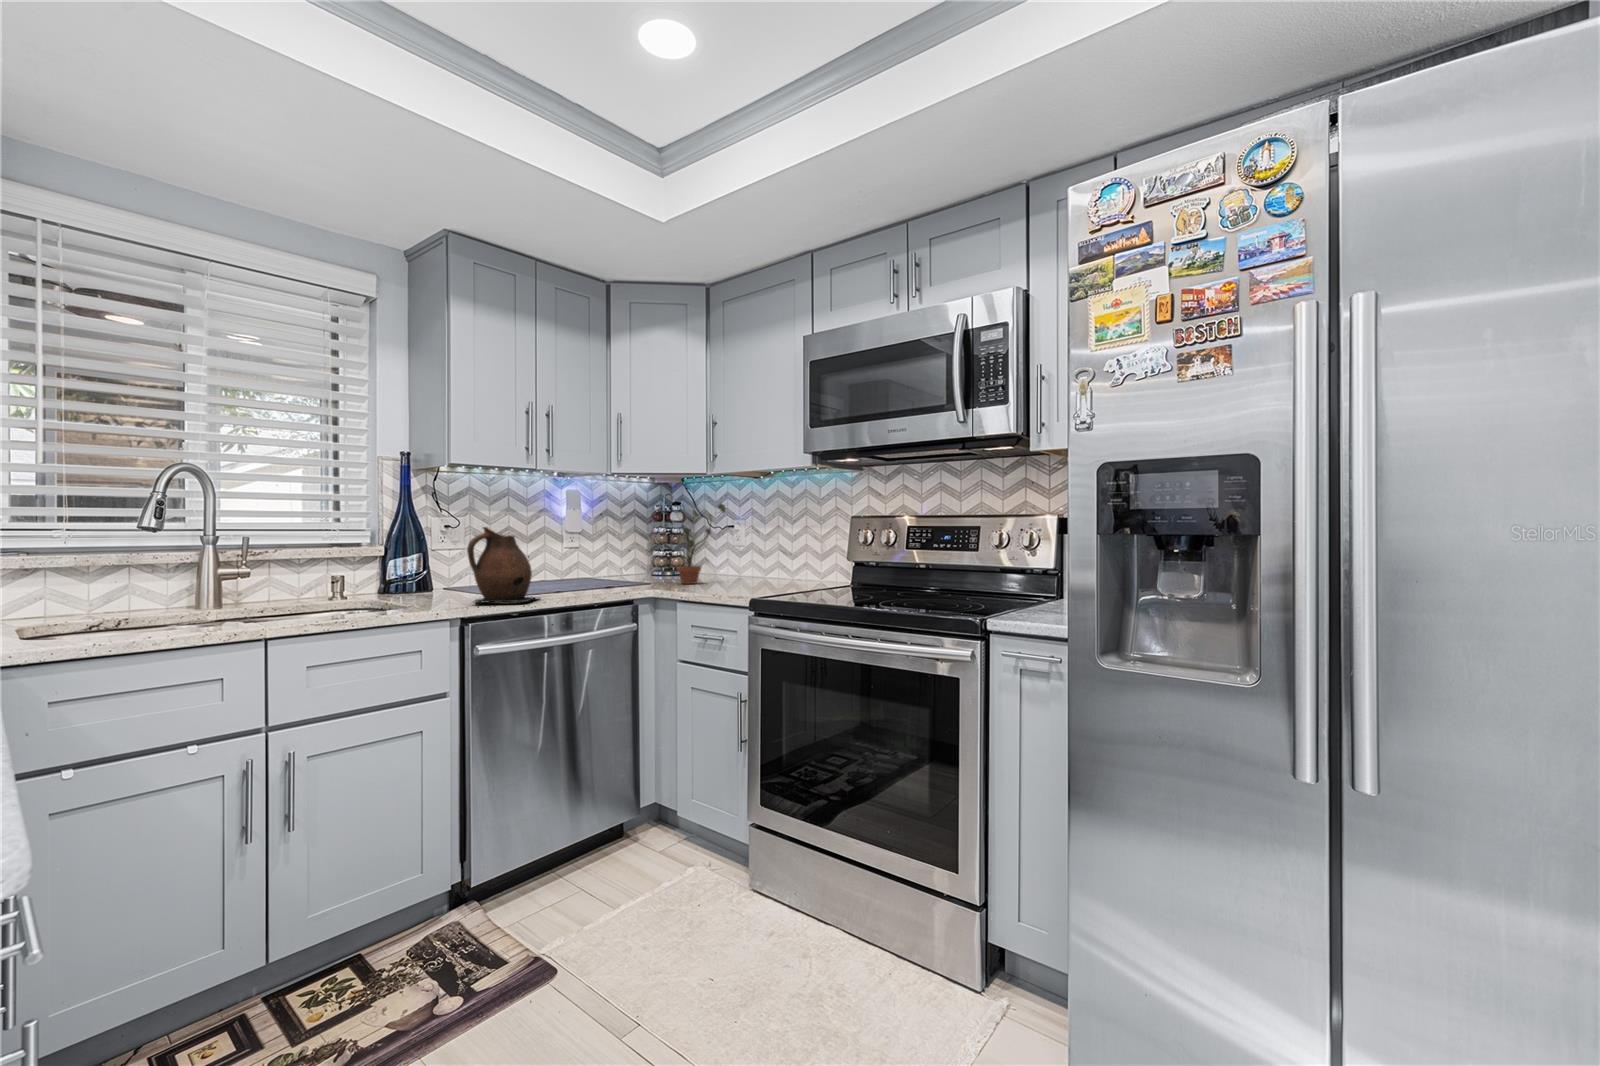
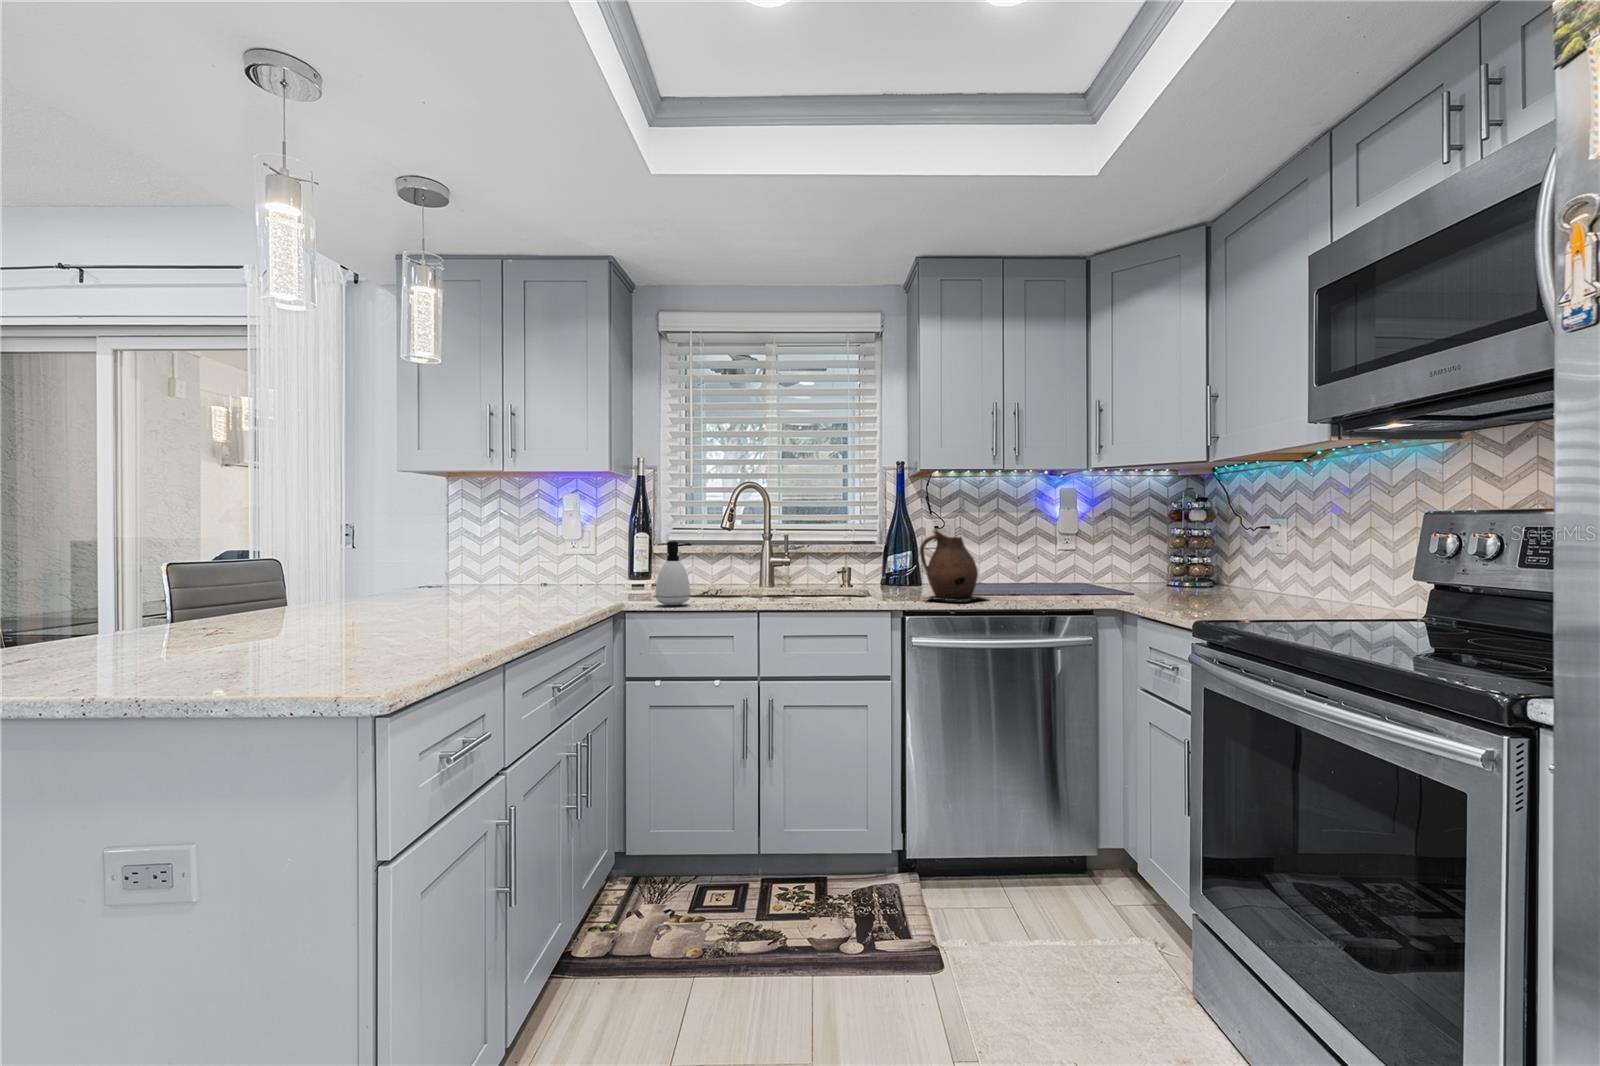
potted plant: present [665,504,726,584] -> none [1155,498,1250,595]
soap dispenser: none [66,543,138,641] -> present [656,541,691,605]

